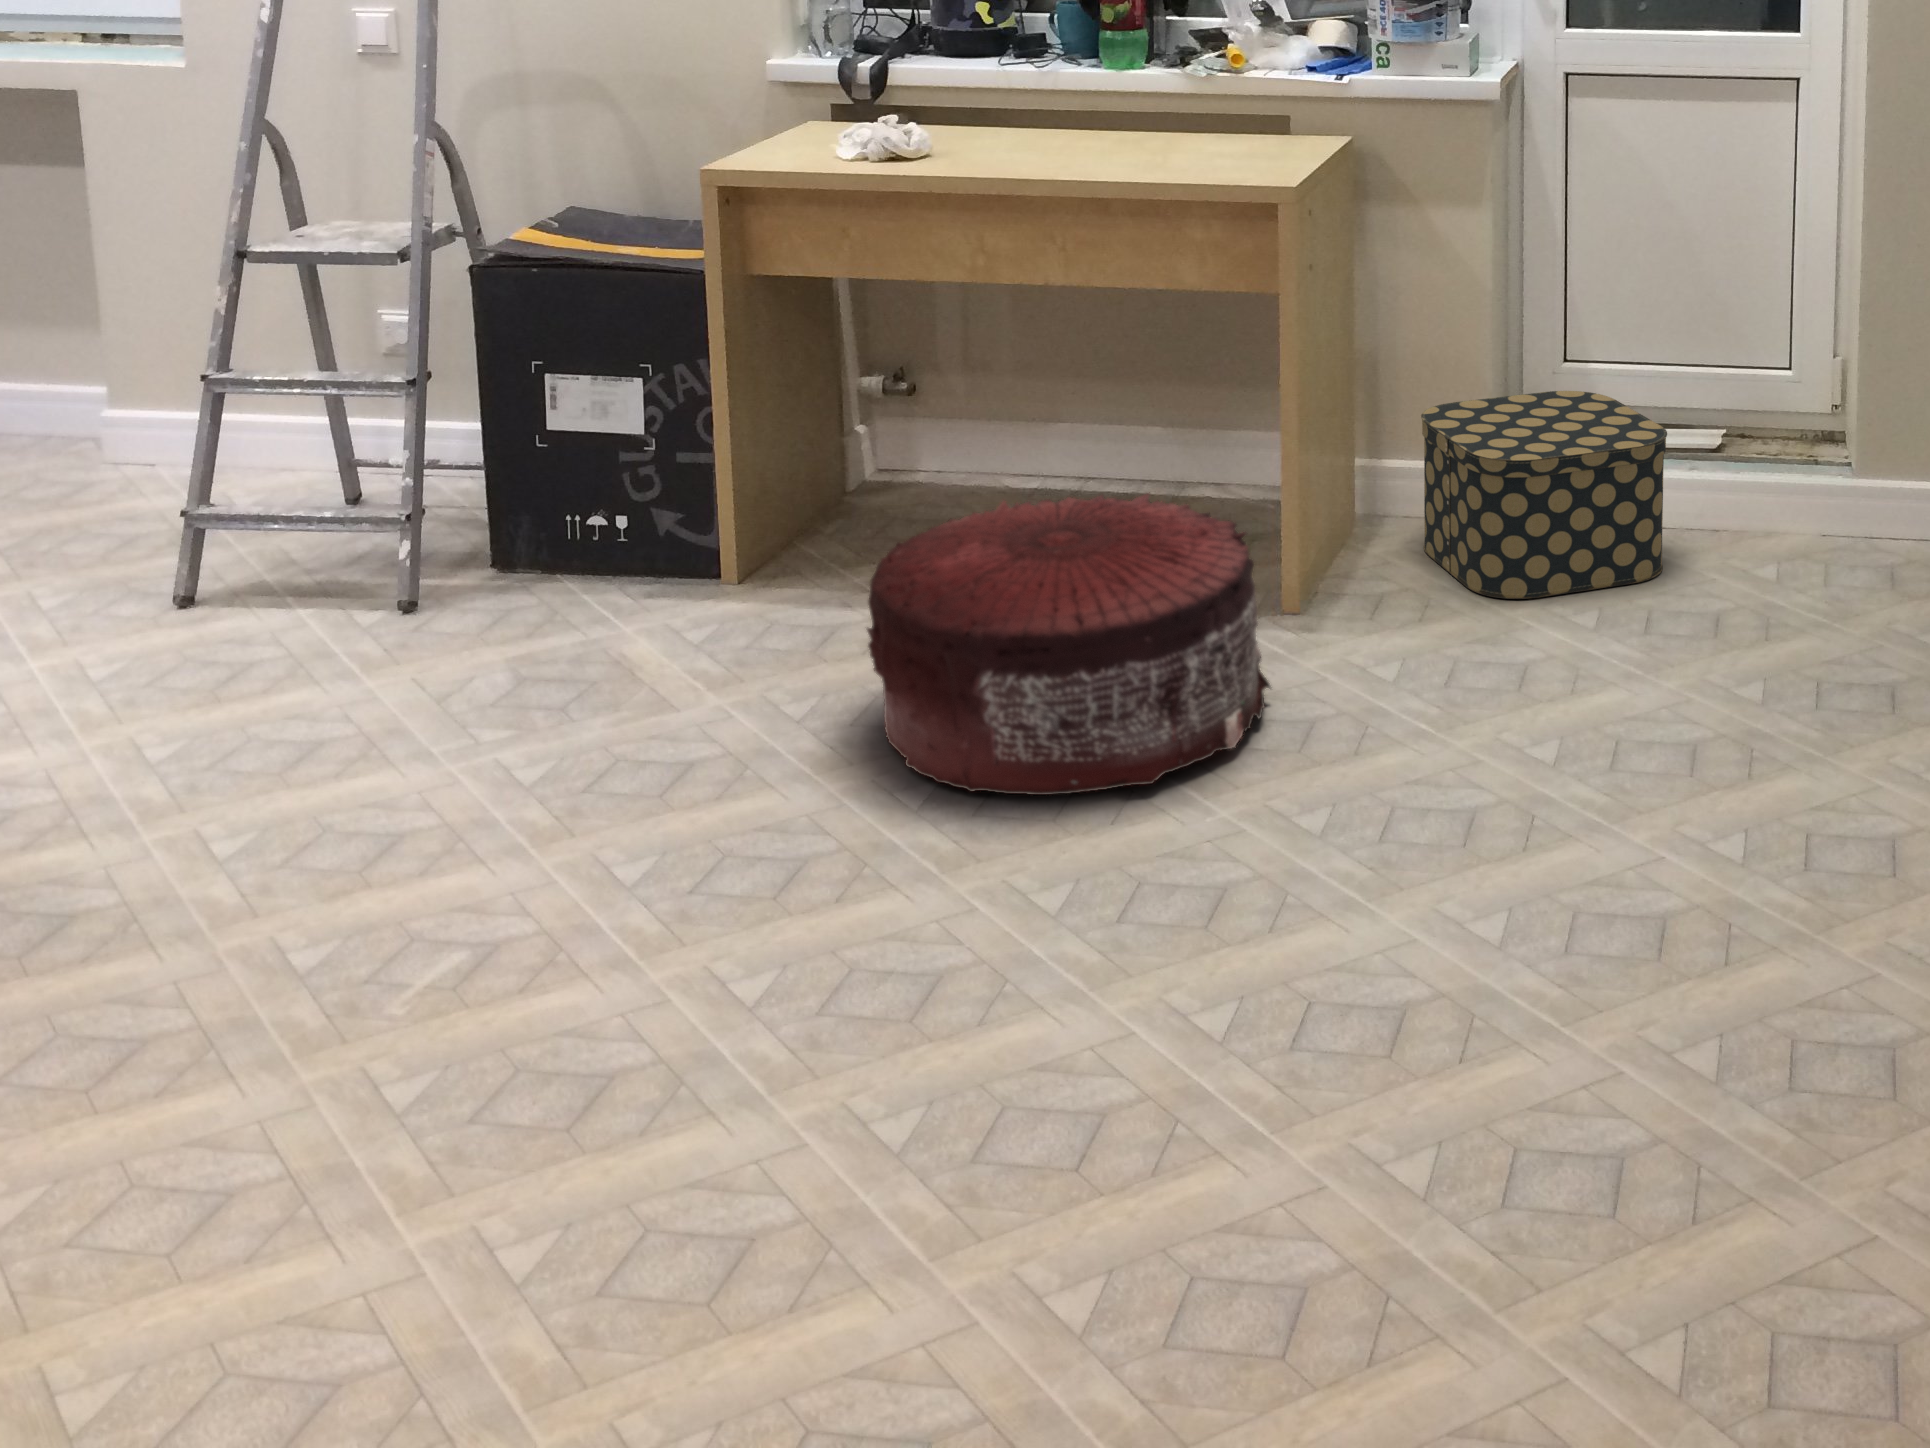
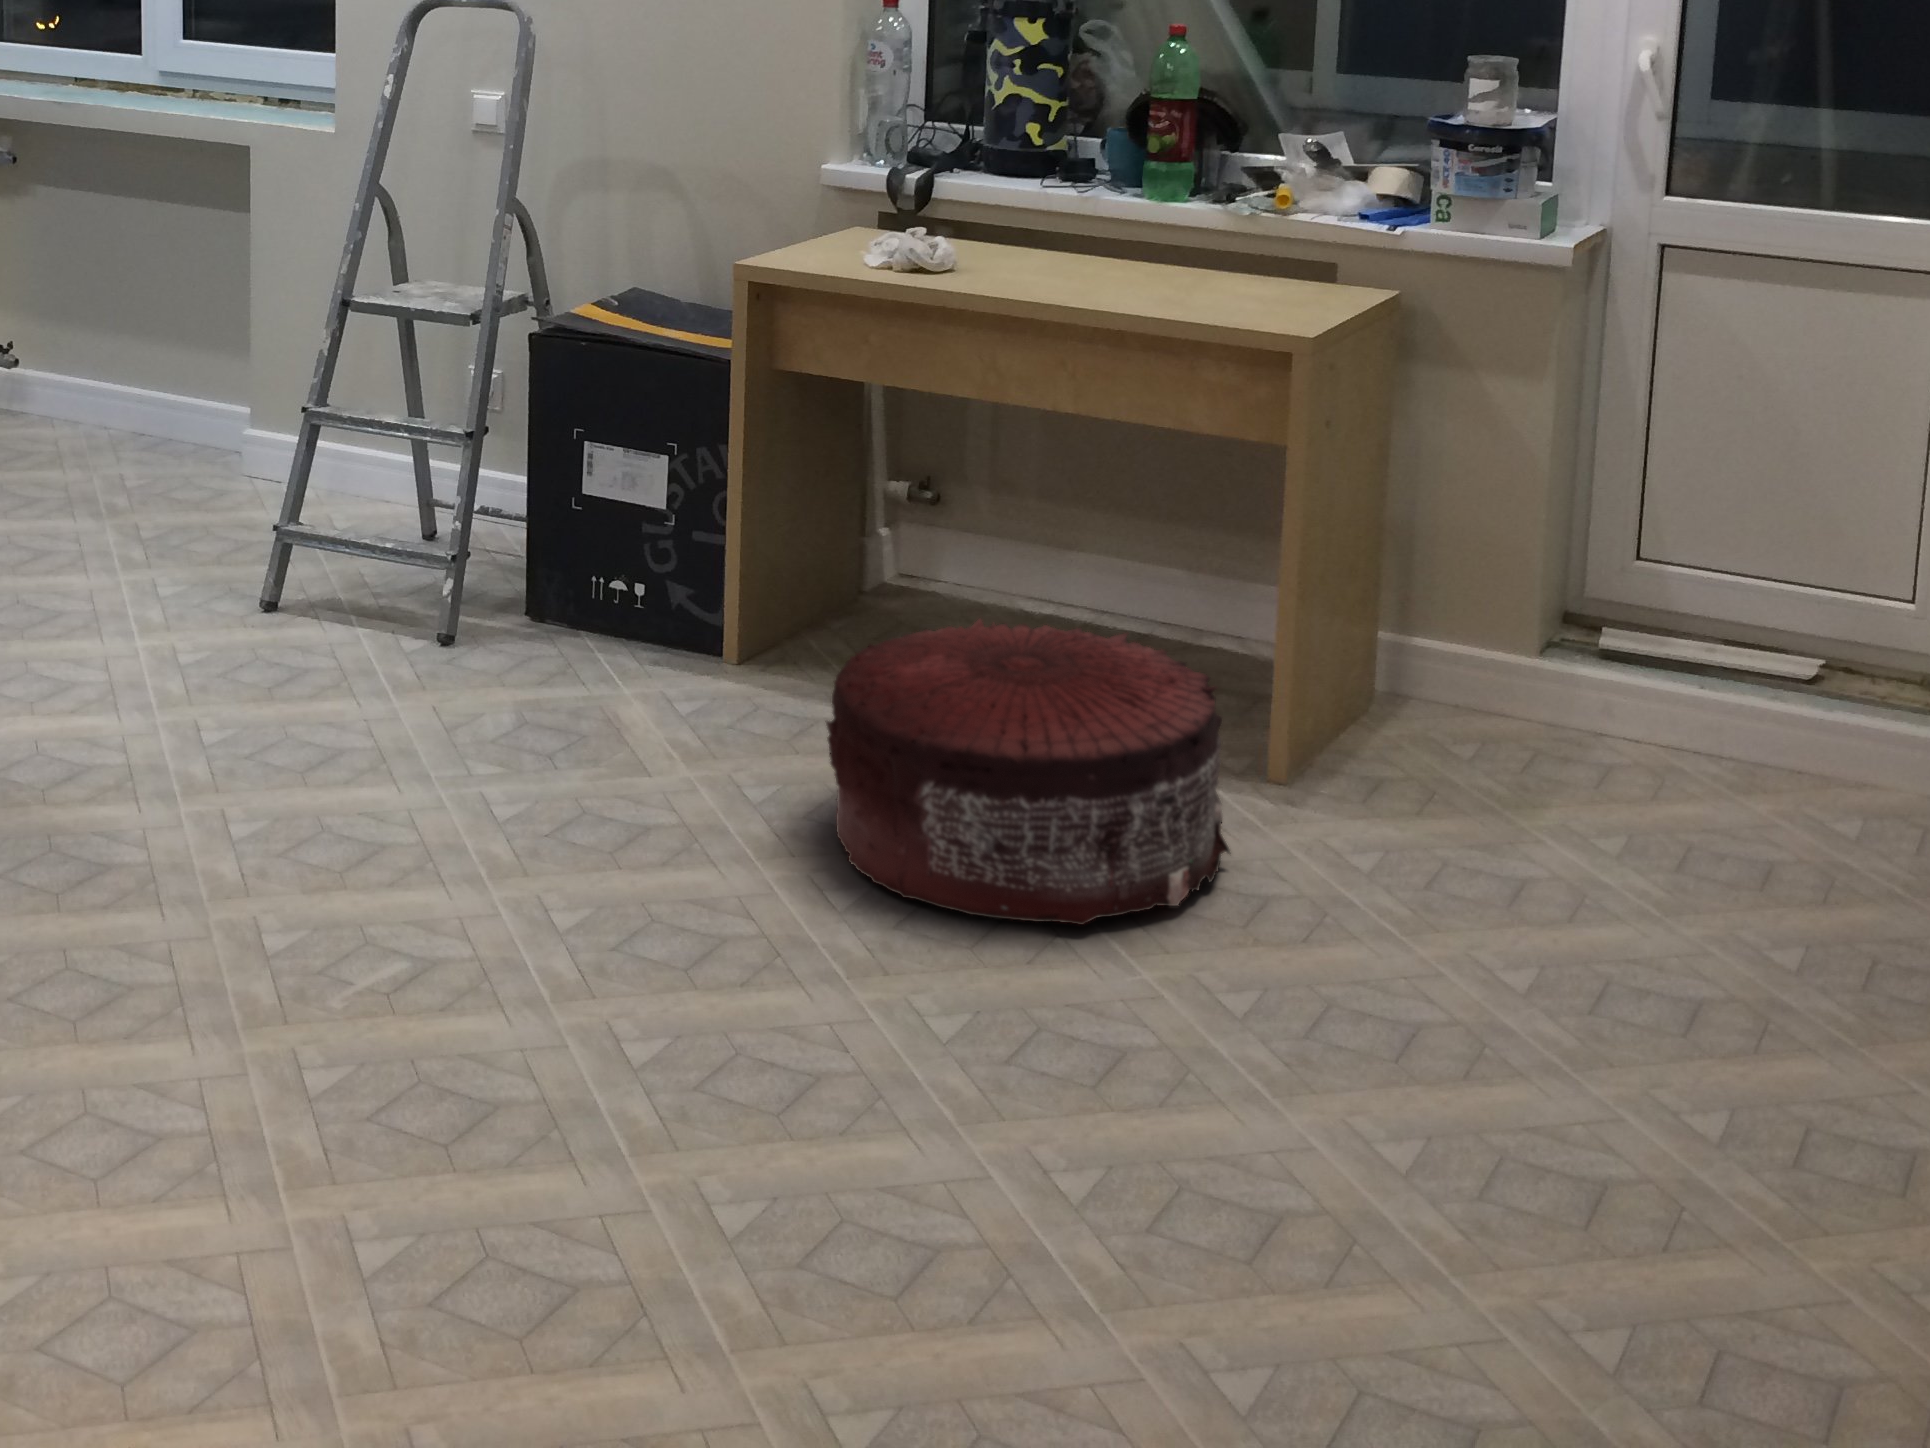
storage box: present [1421,391,1667,599] -> none [1438,588,1731,816]

